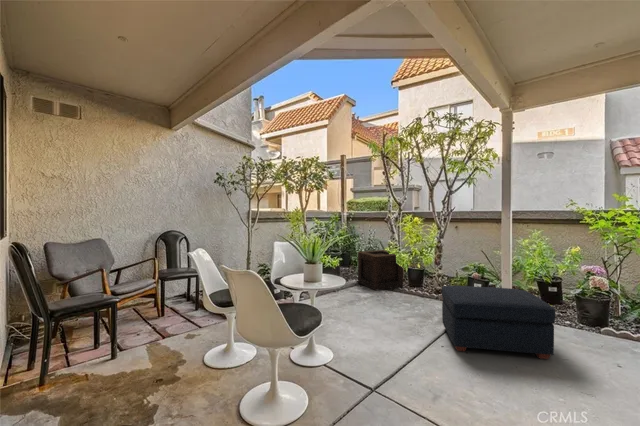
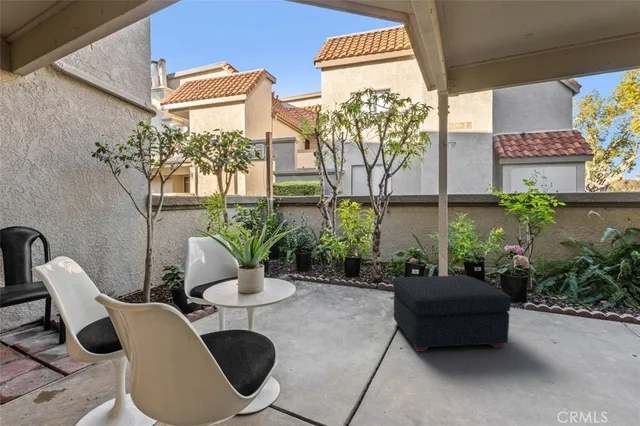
wooden crate: present [358,250,403,290] -> none [289,238,339,284]

